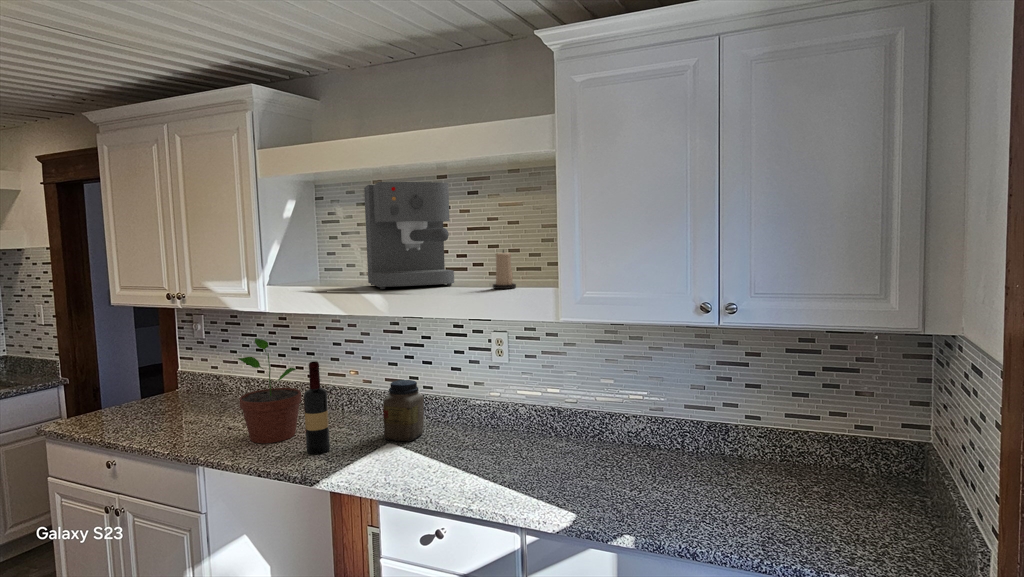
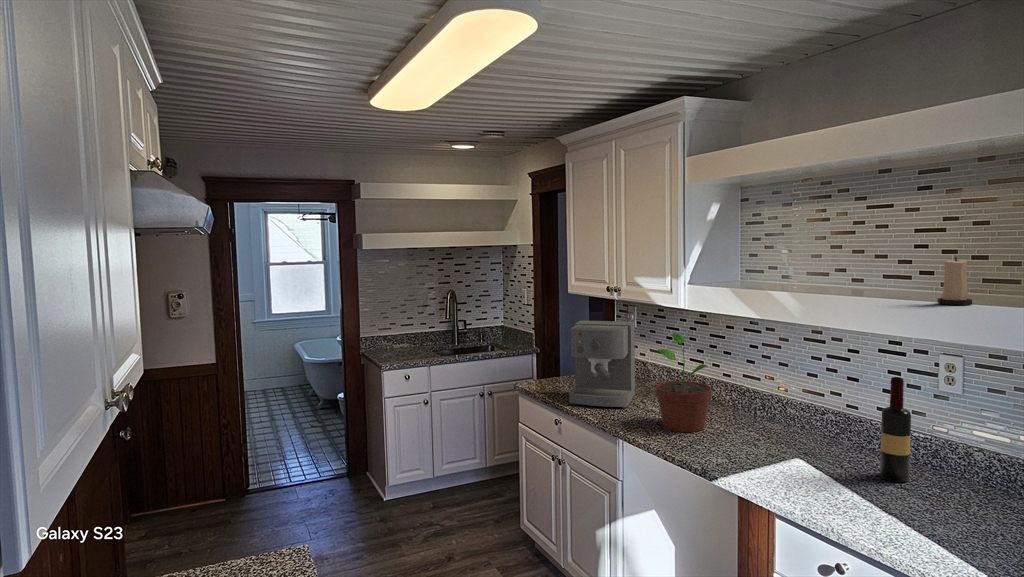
coffee maker: present [364,182,454,289] -> present [569,321,635,408]
wine bottle: present [304,361,330,454] -> present [880,377,911,482]
jar: present [383,380,424,441] -> none [793,394,843,462]

